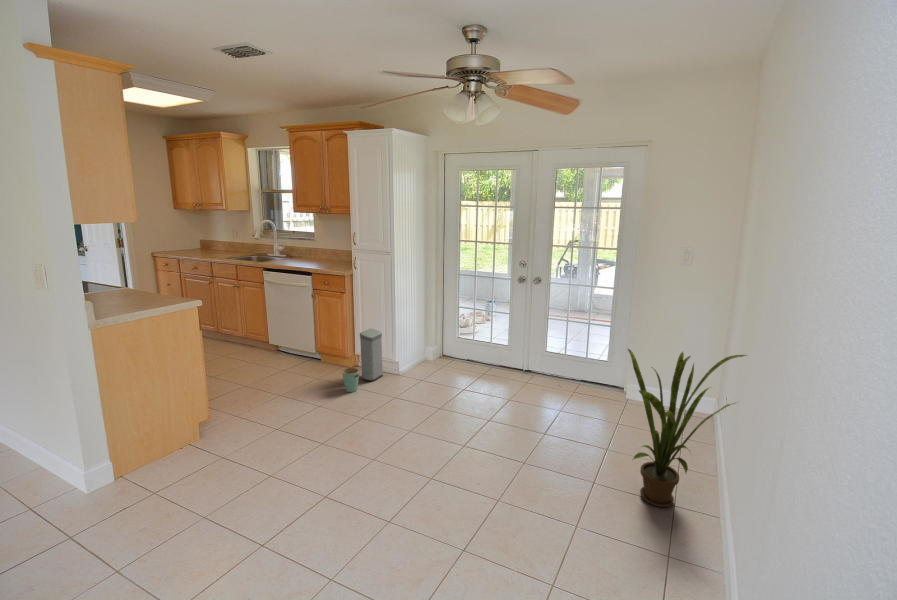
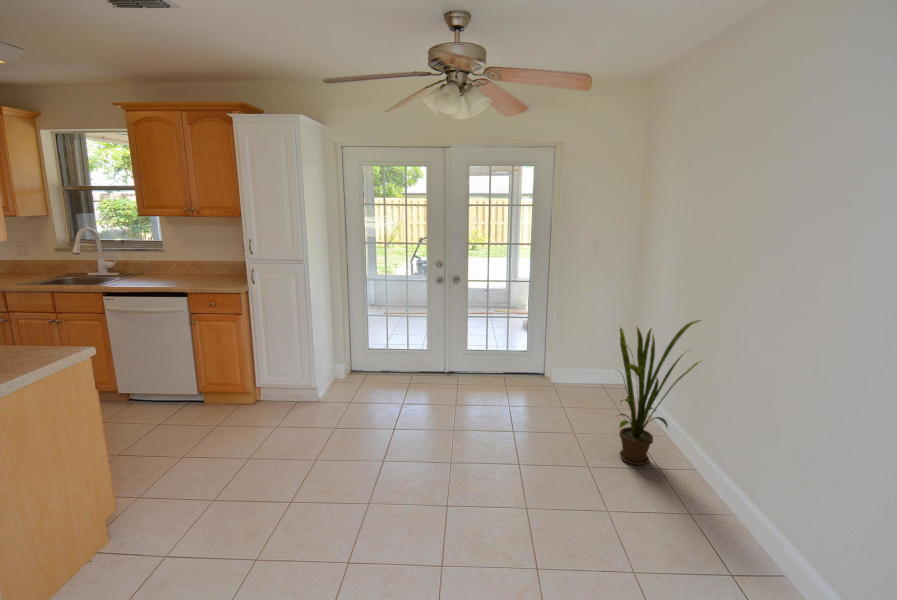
trash can: present [342,329,383,392] -> none [260,352,299,432]

